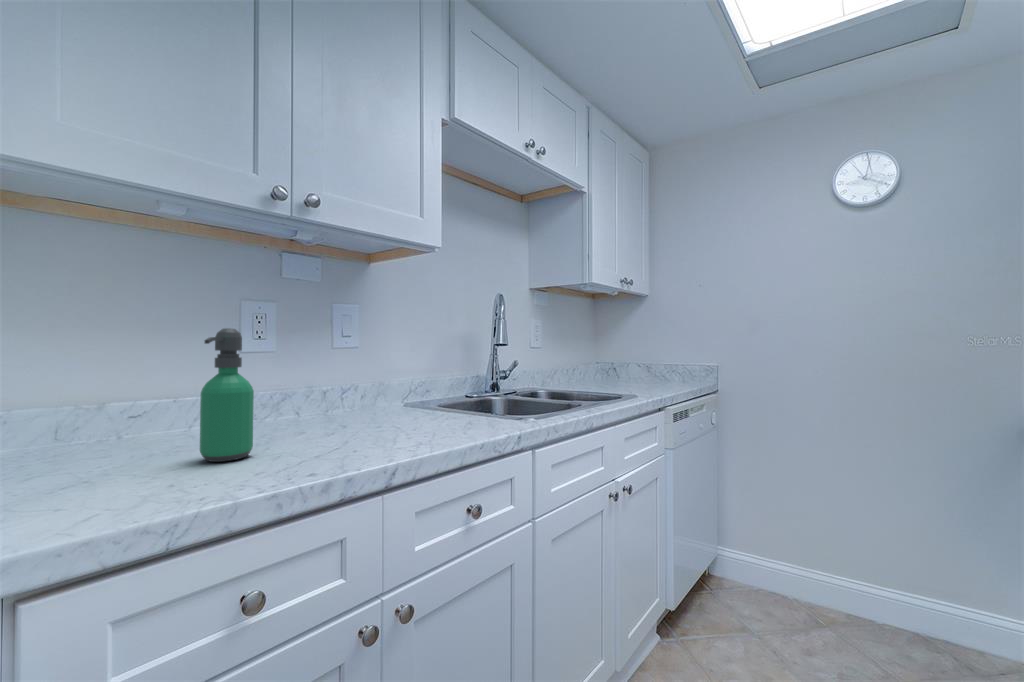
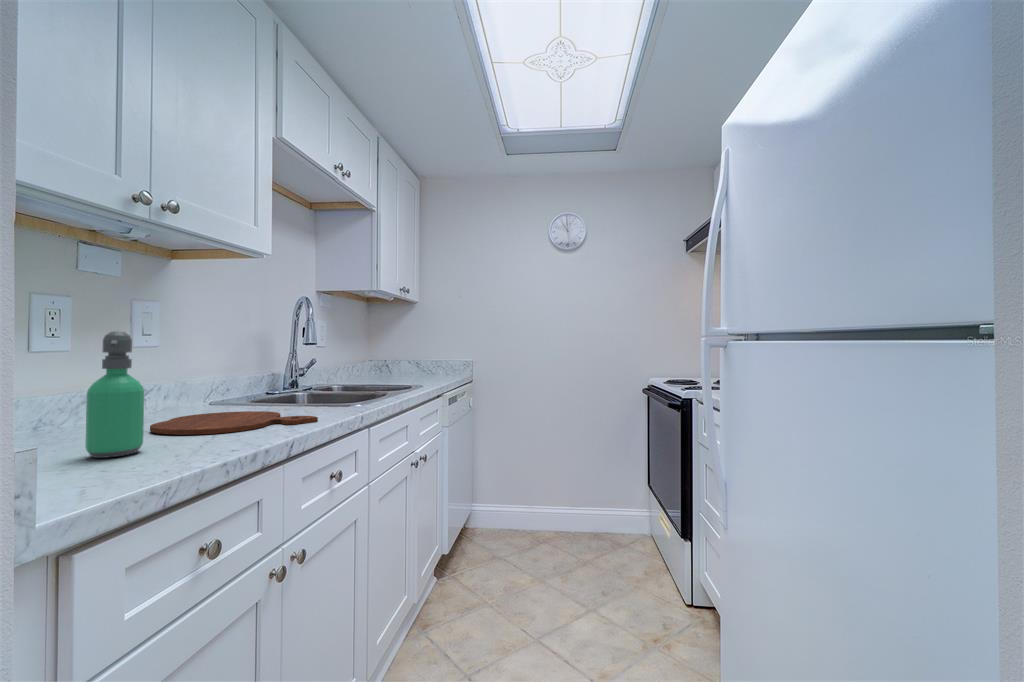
cutting board: none [303,417,455,443] -> present [150,411,318,435]

